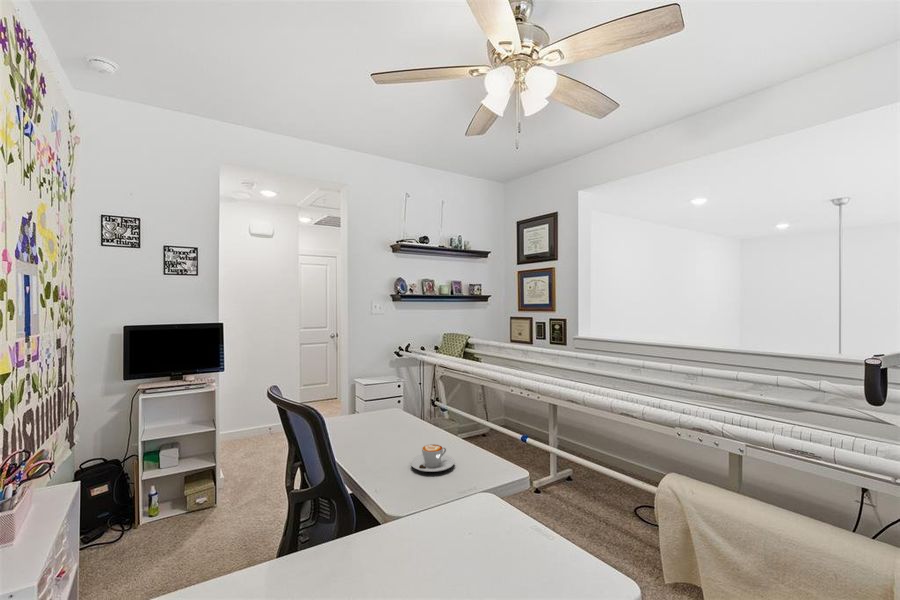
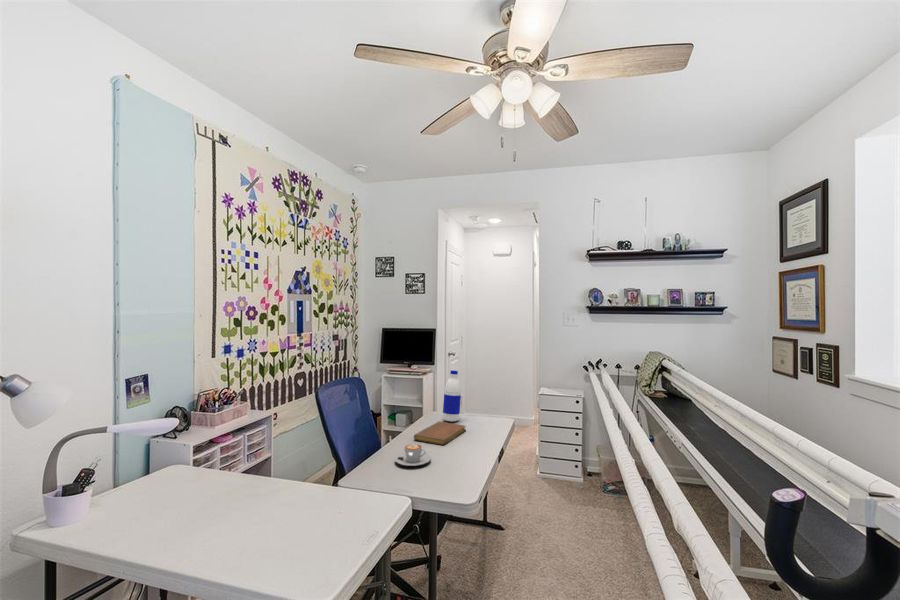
water bottle: none [355,362,375,422] -> present [443,370,461,421]
notebook: none [367,420,419,448] -> present [414,422,466,445]

